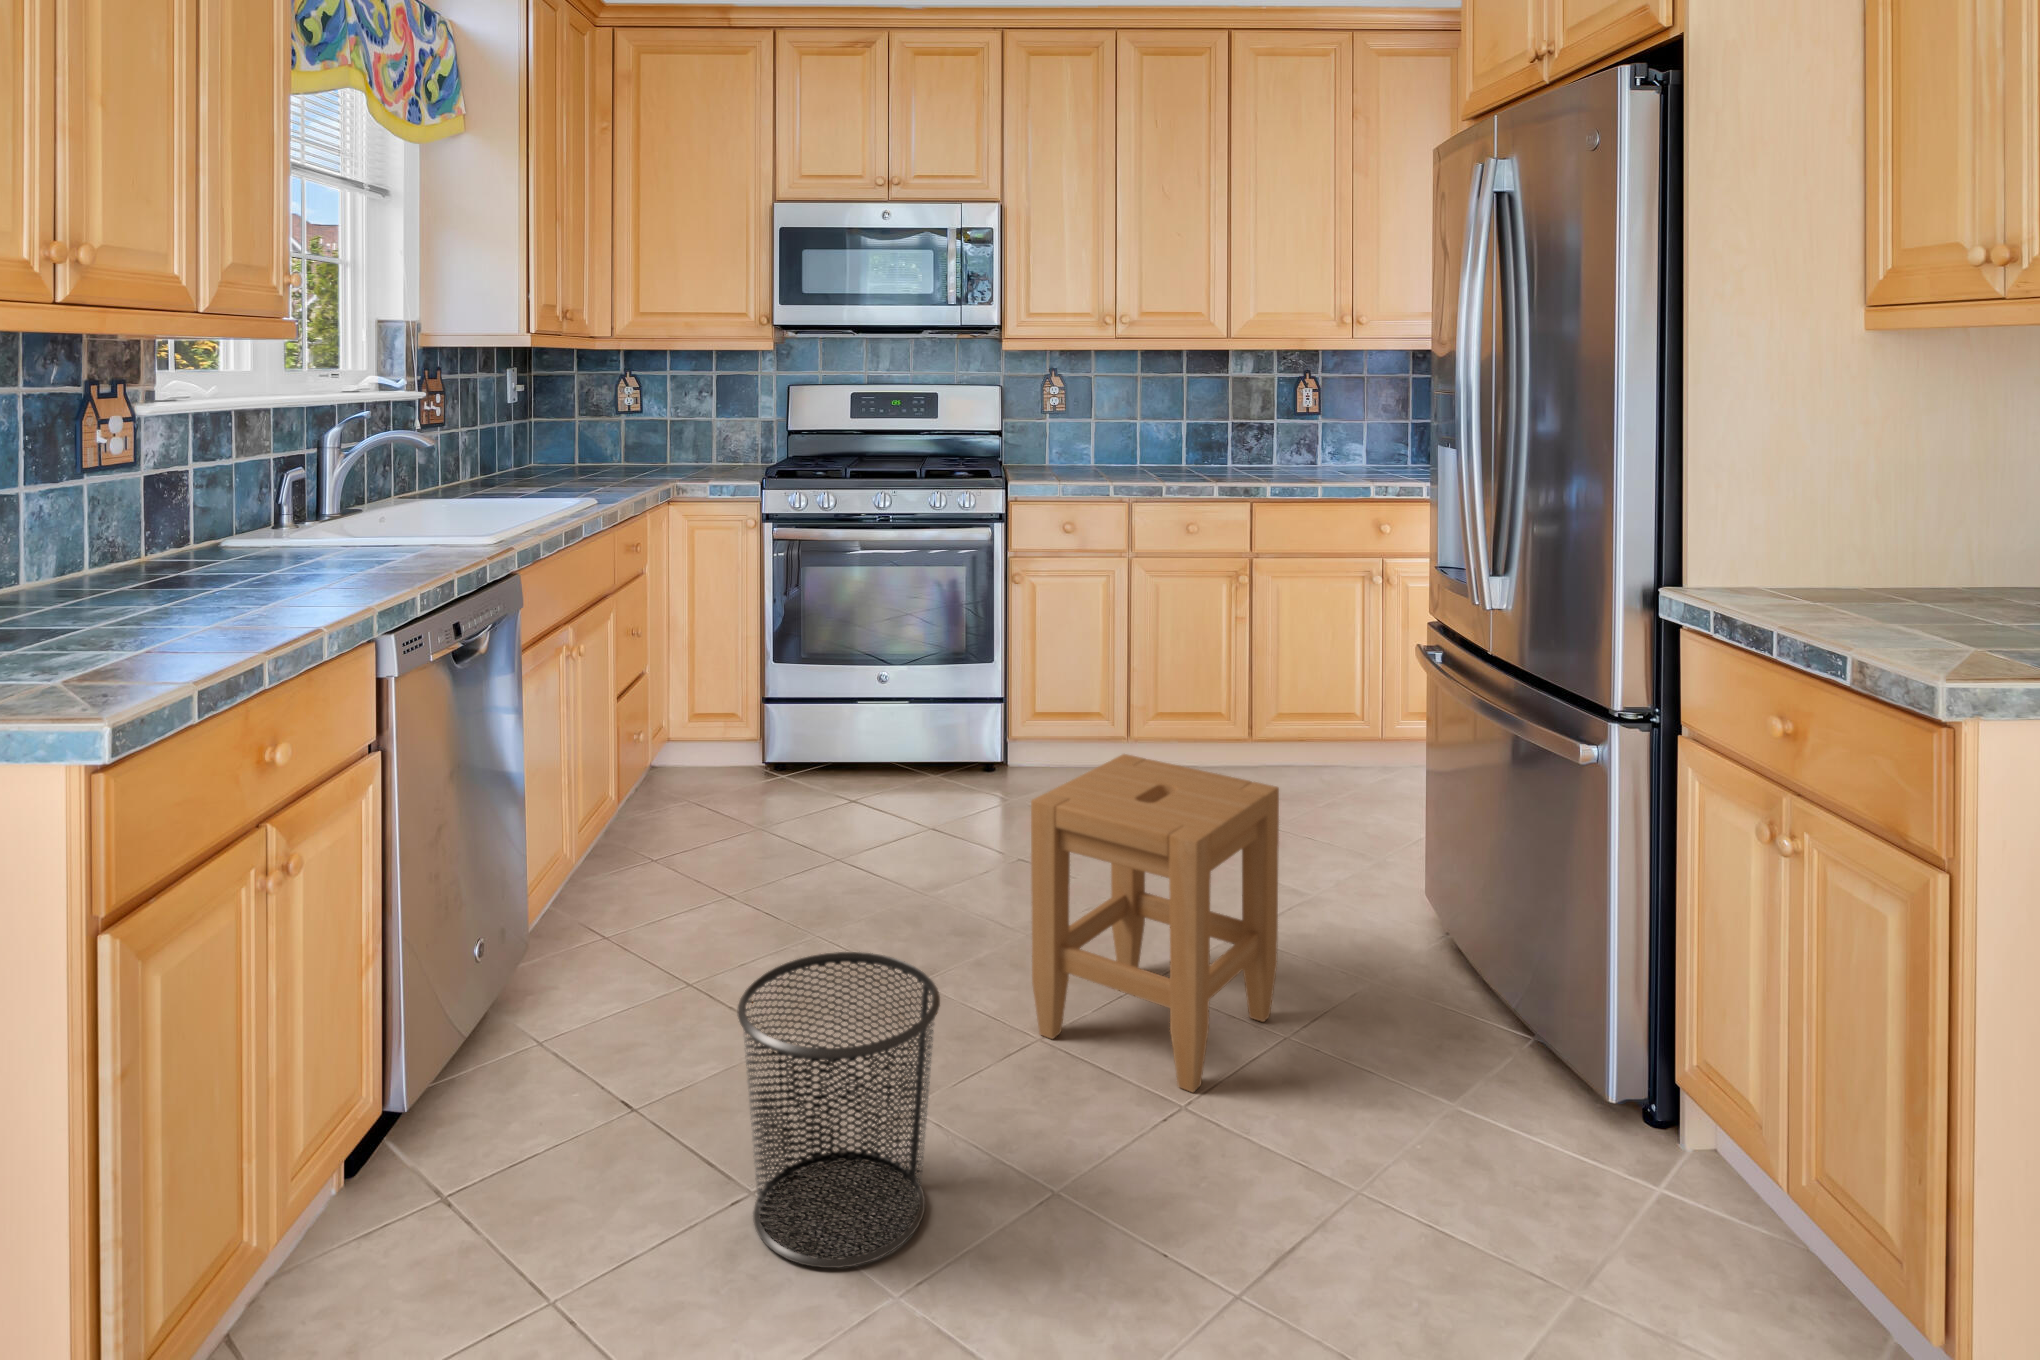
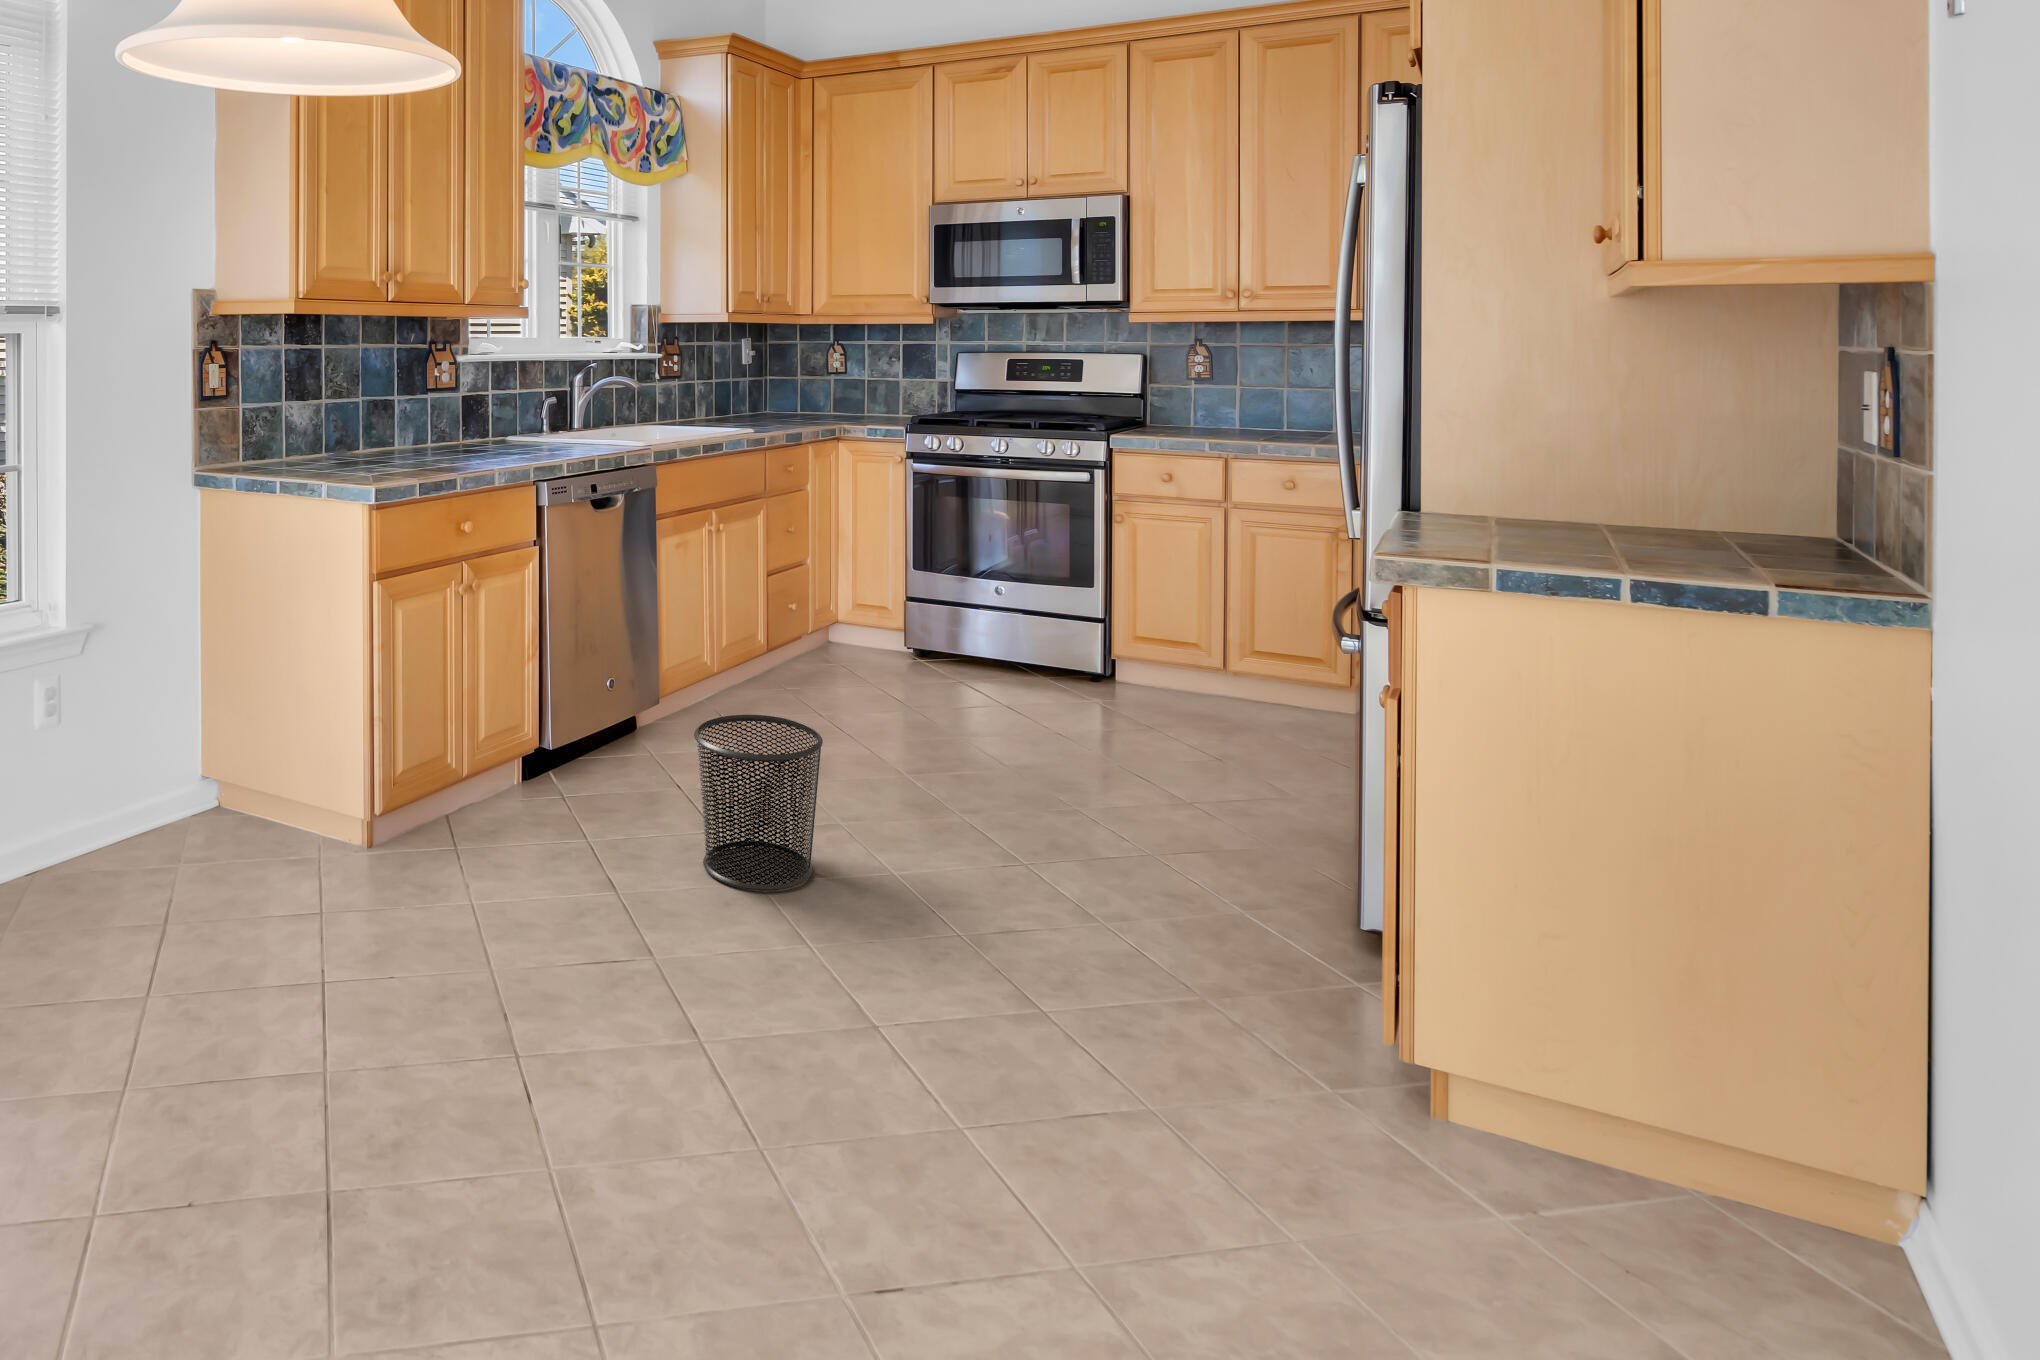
stool: present [1031,754,1279,1092] -> none [961,651,1178,891]

